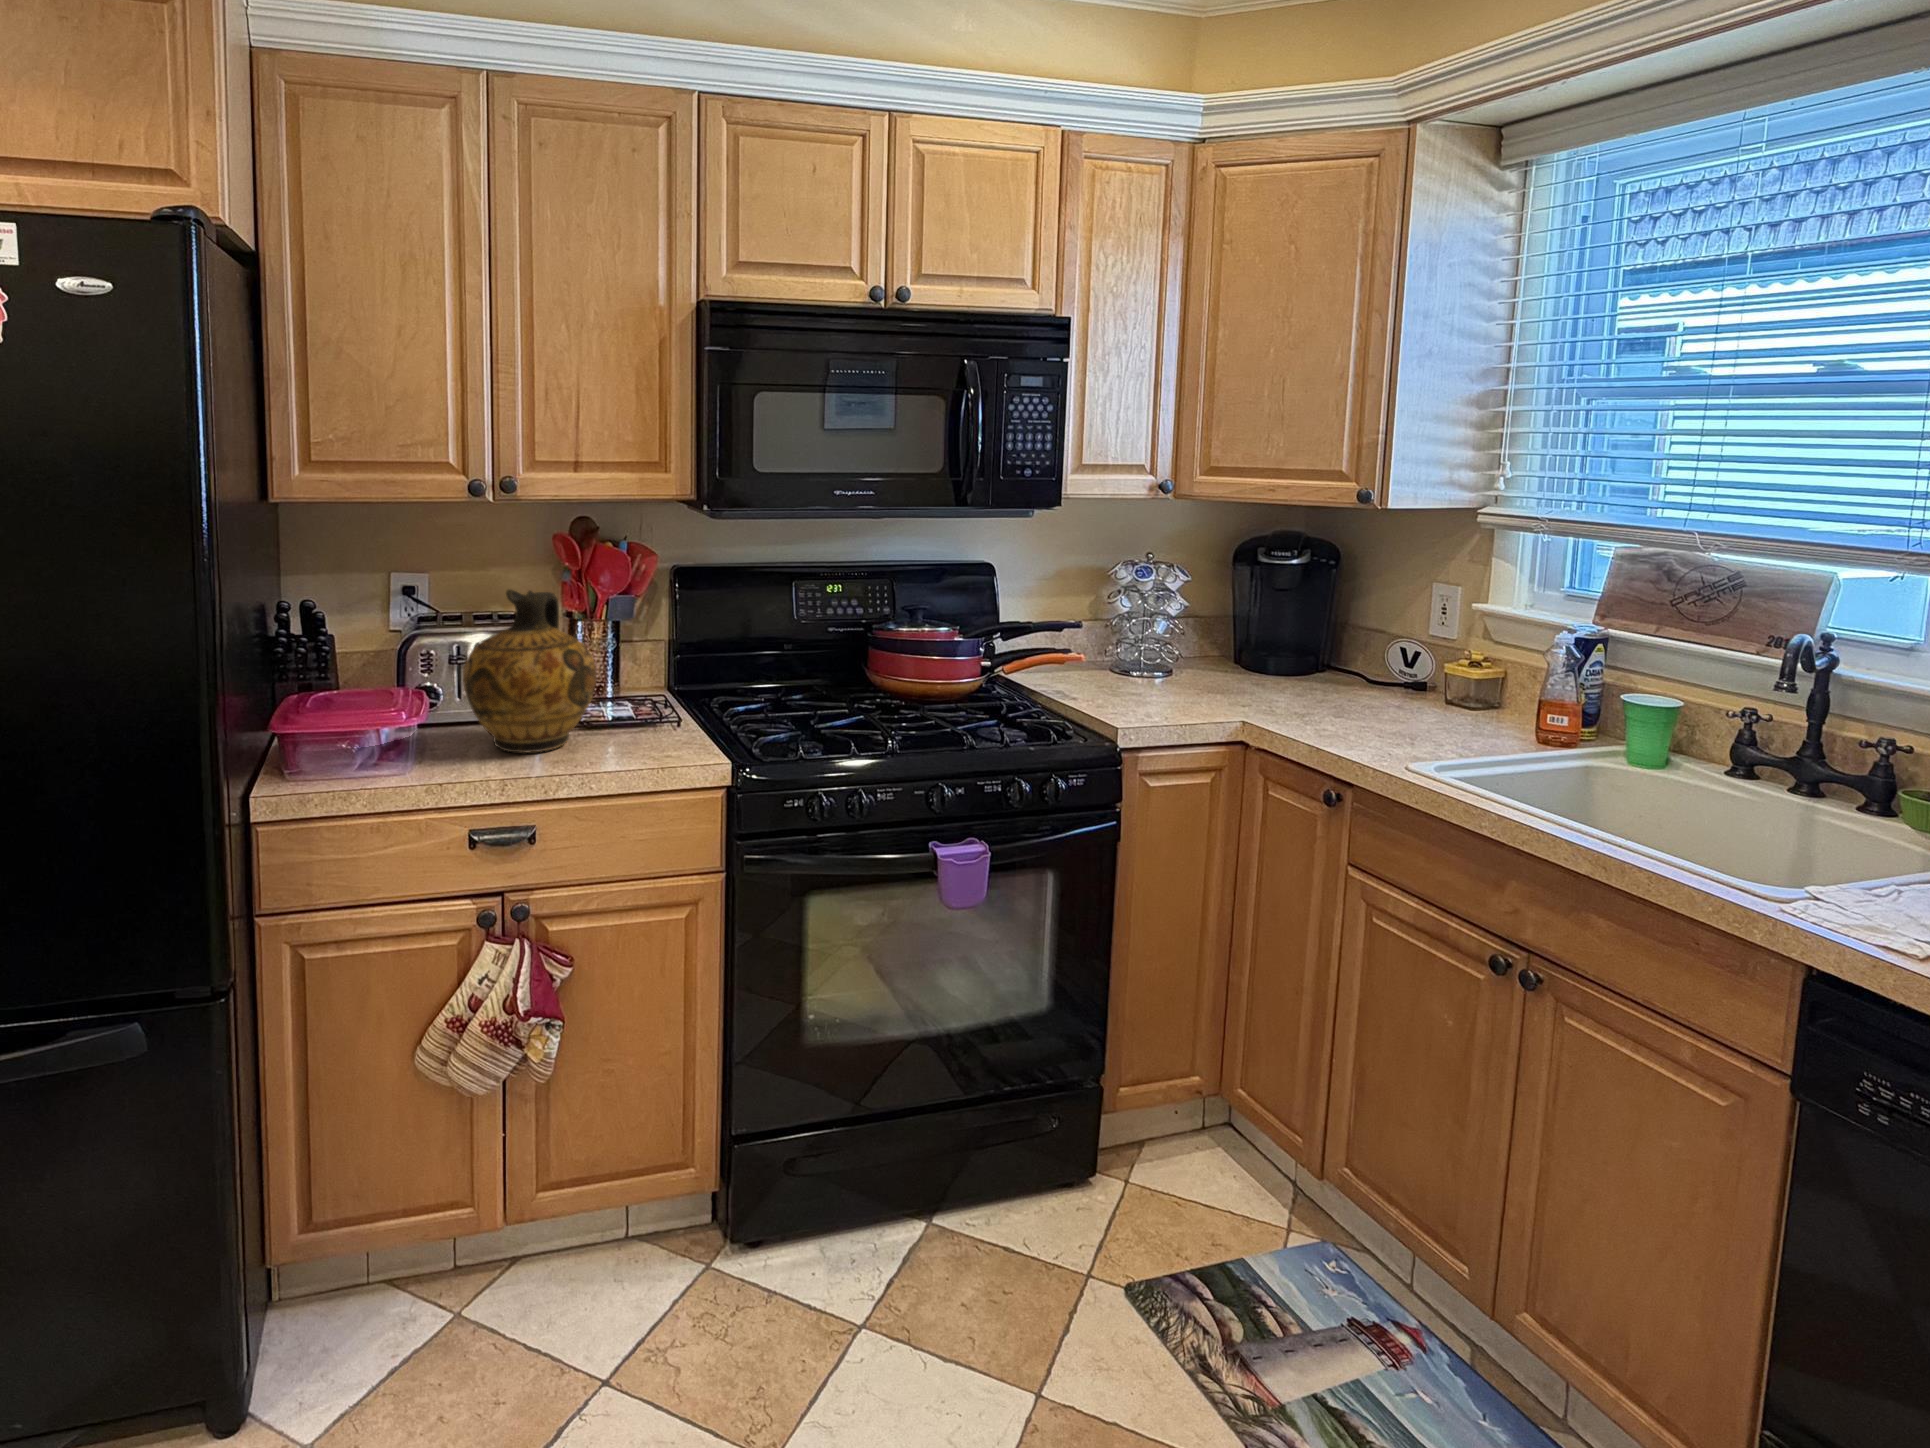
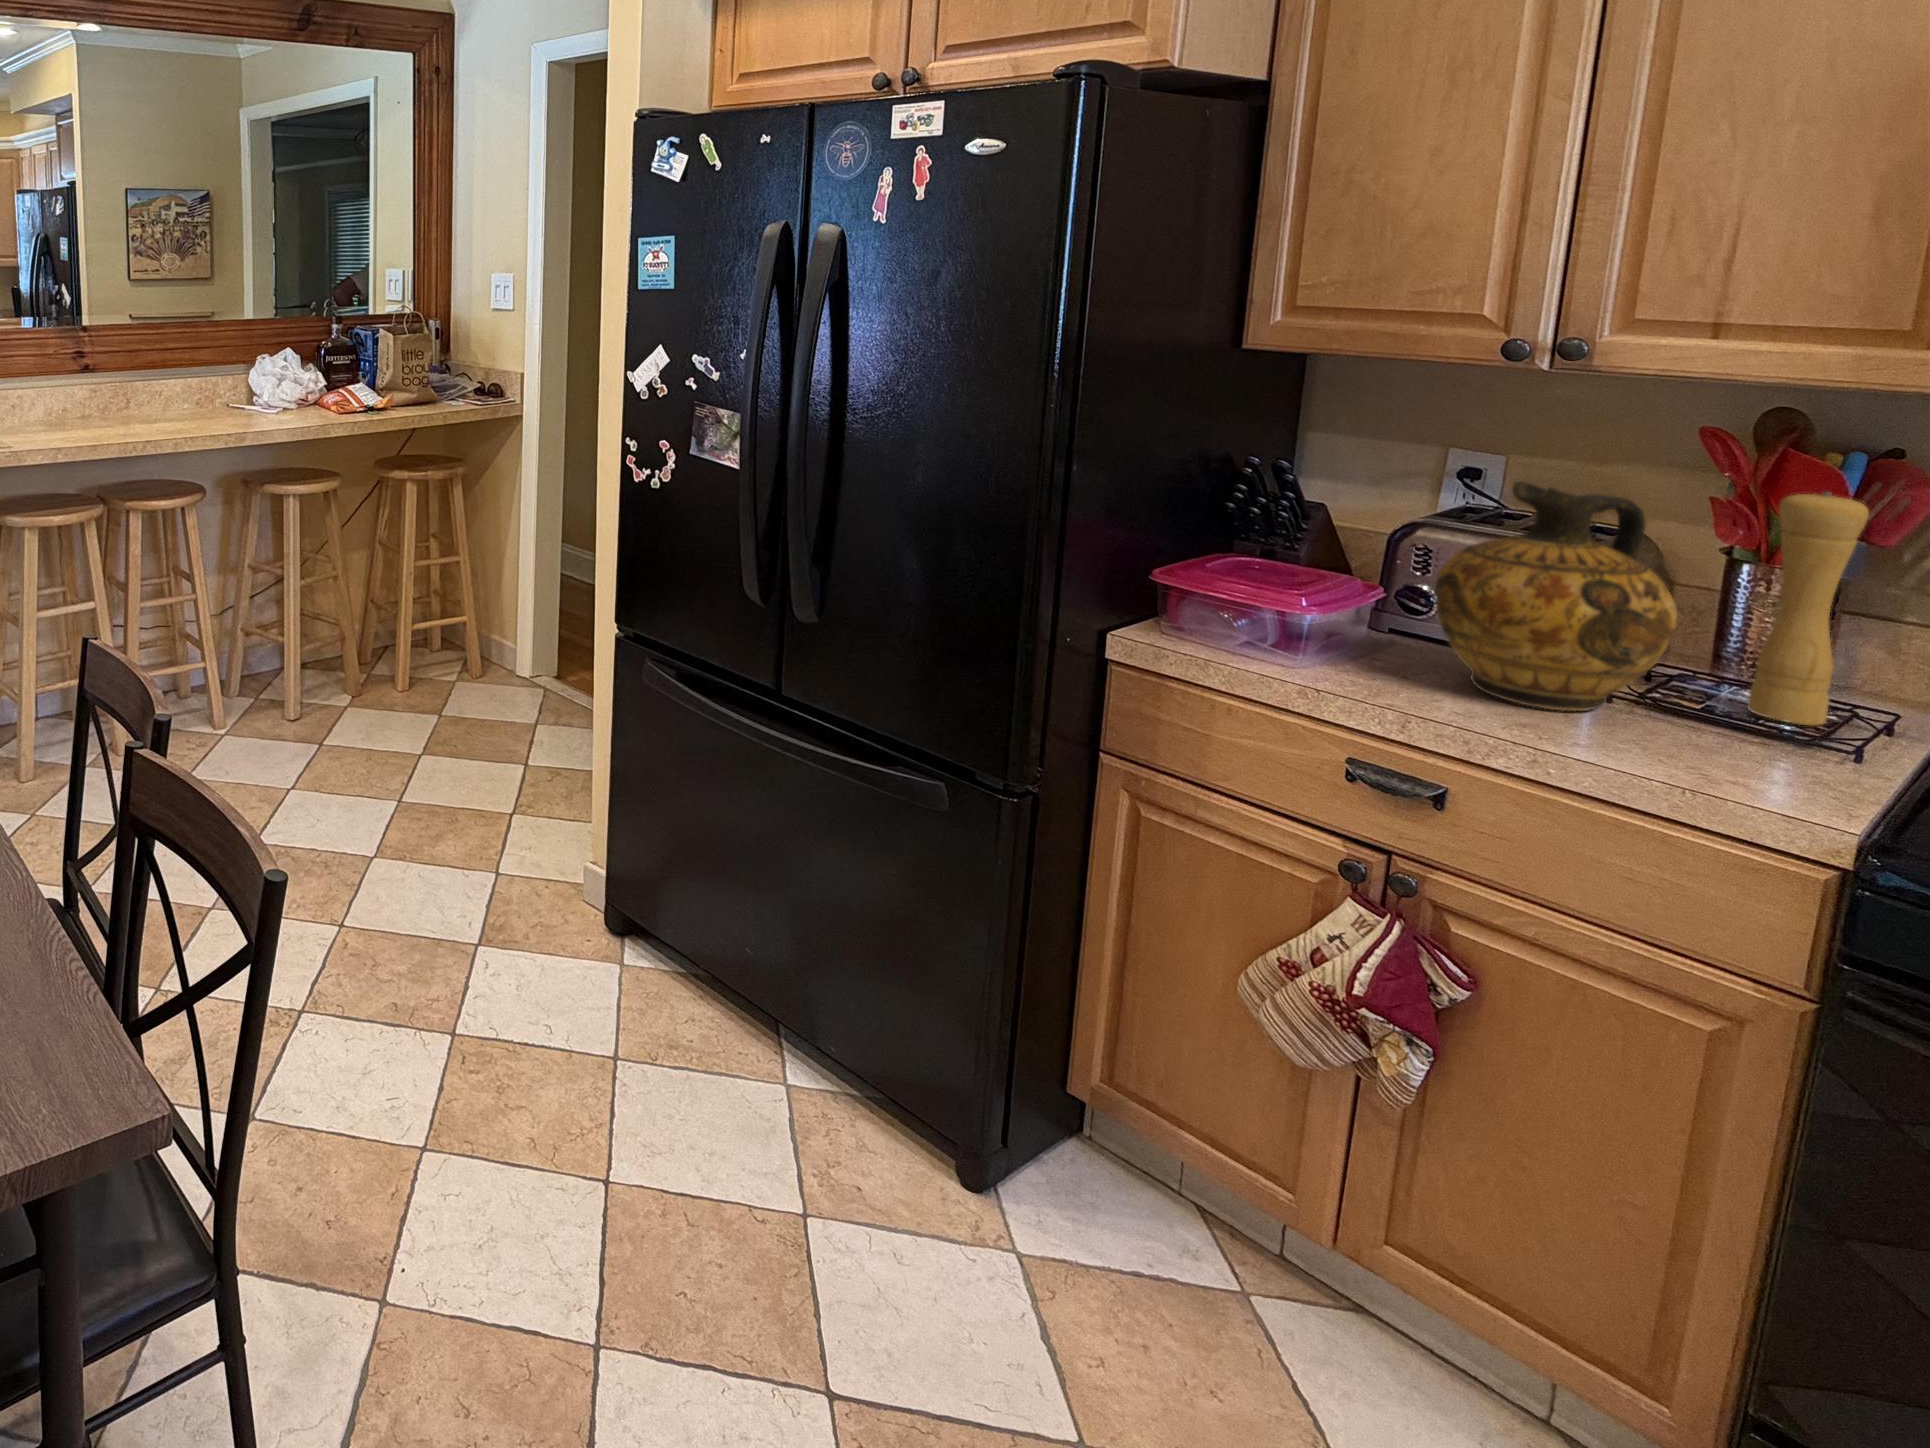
pepper mill: none [608,571,646,719] -> present [1747,492,1869,726]

